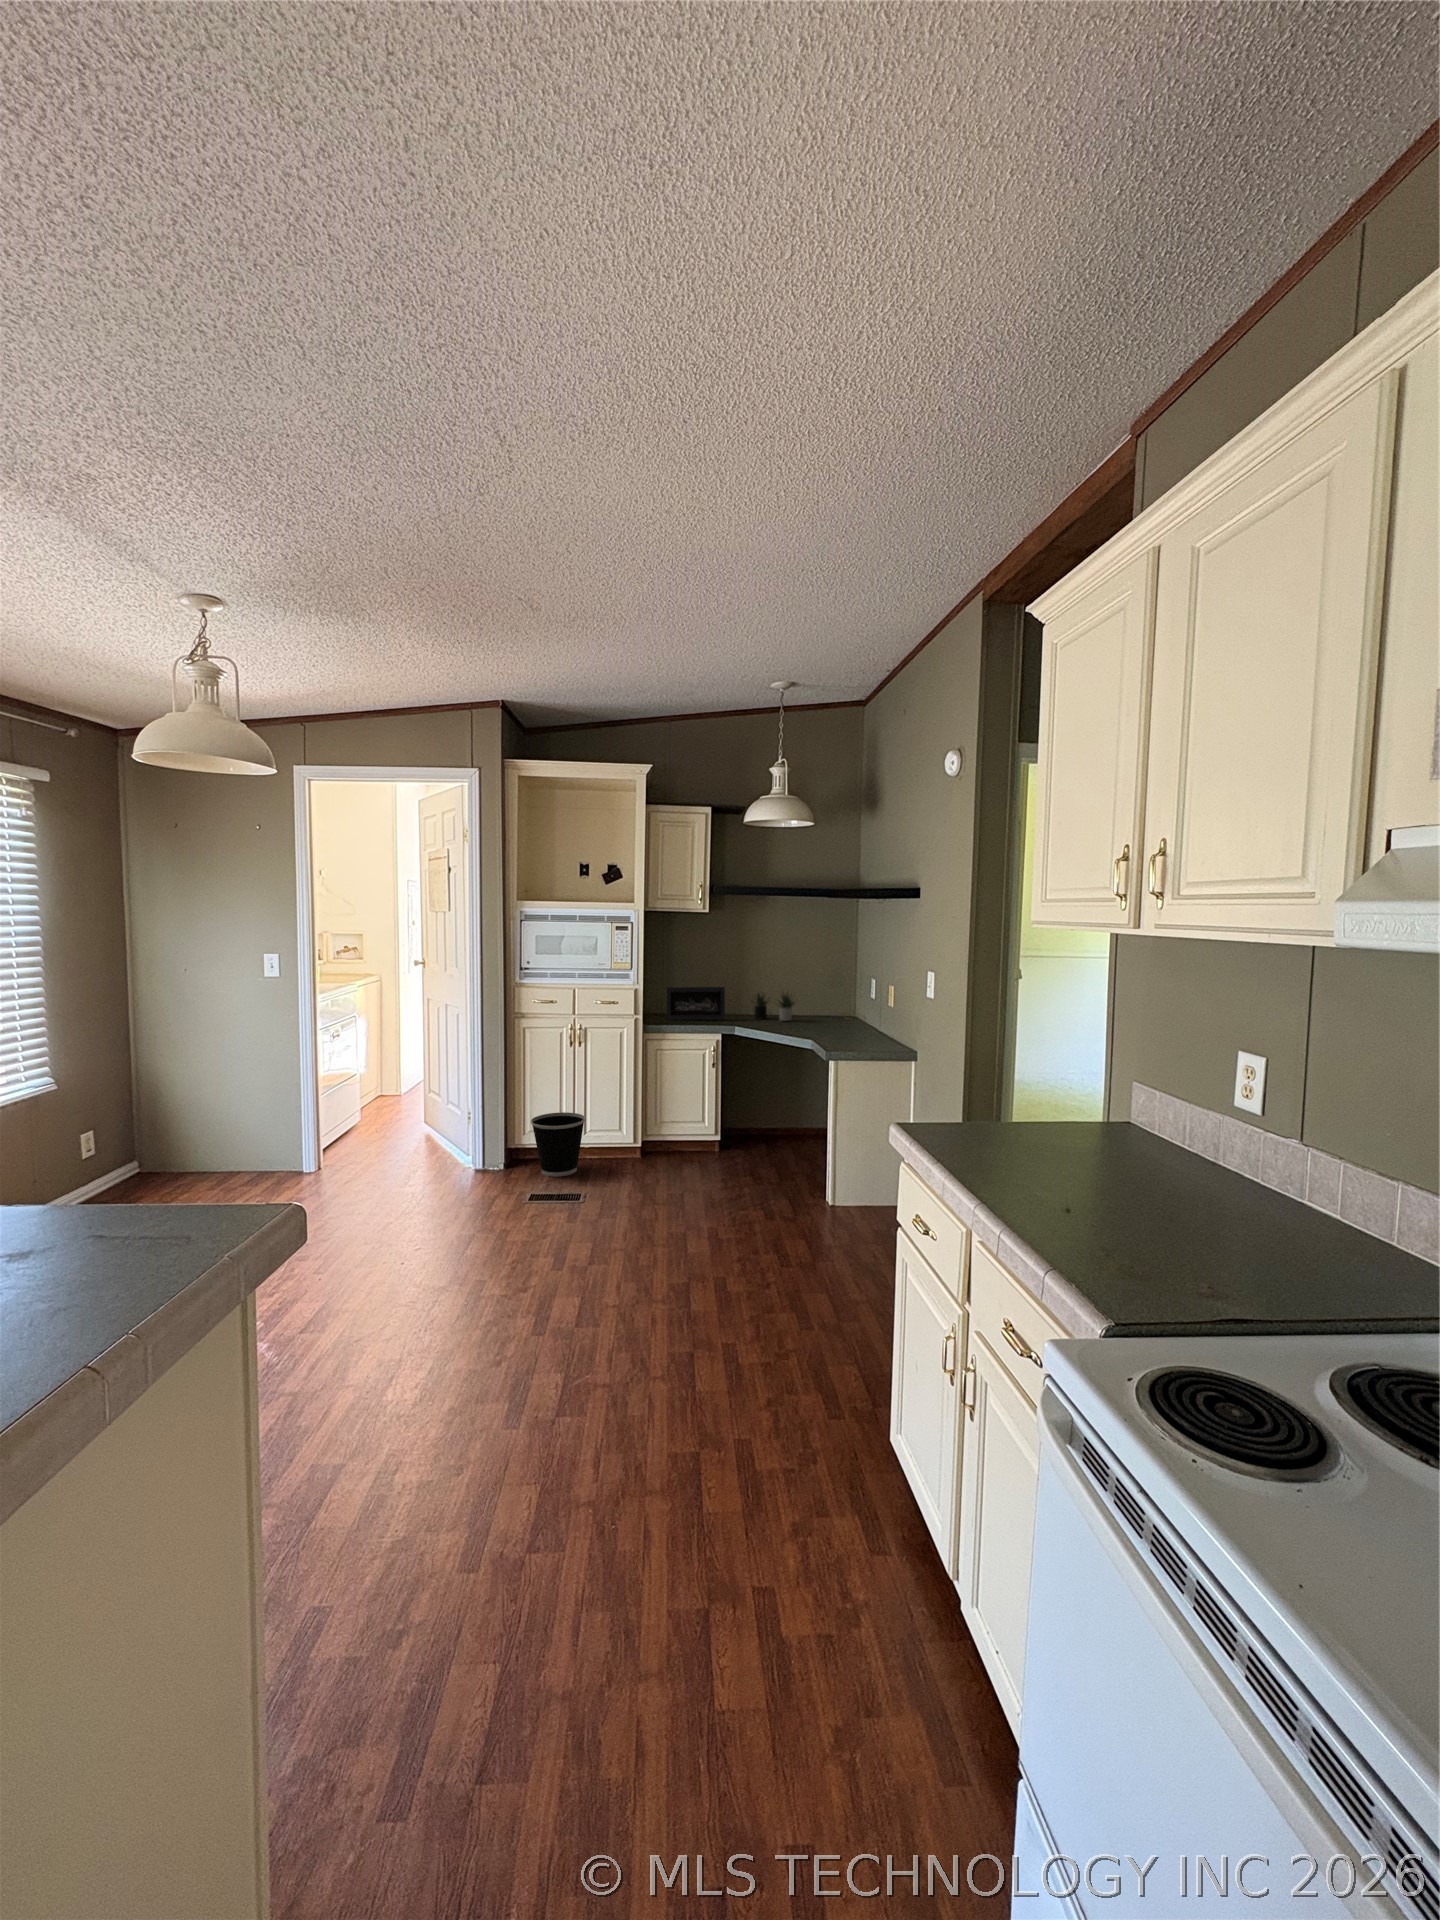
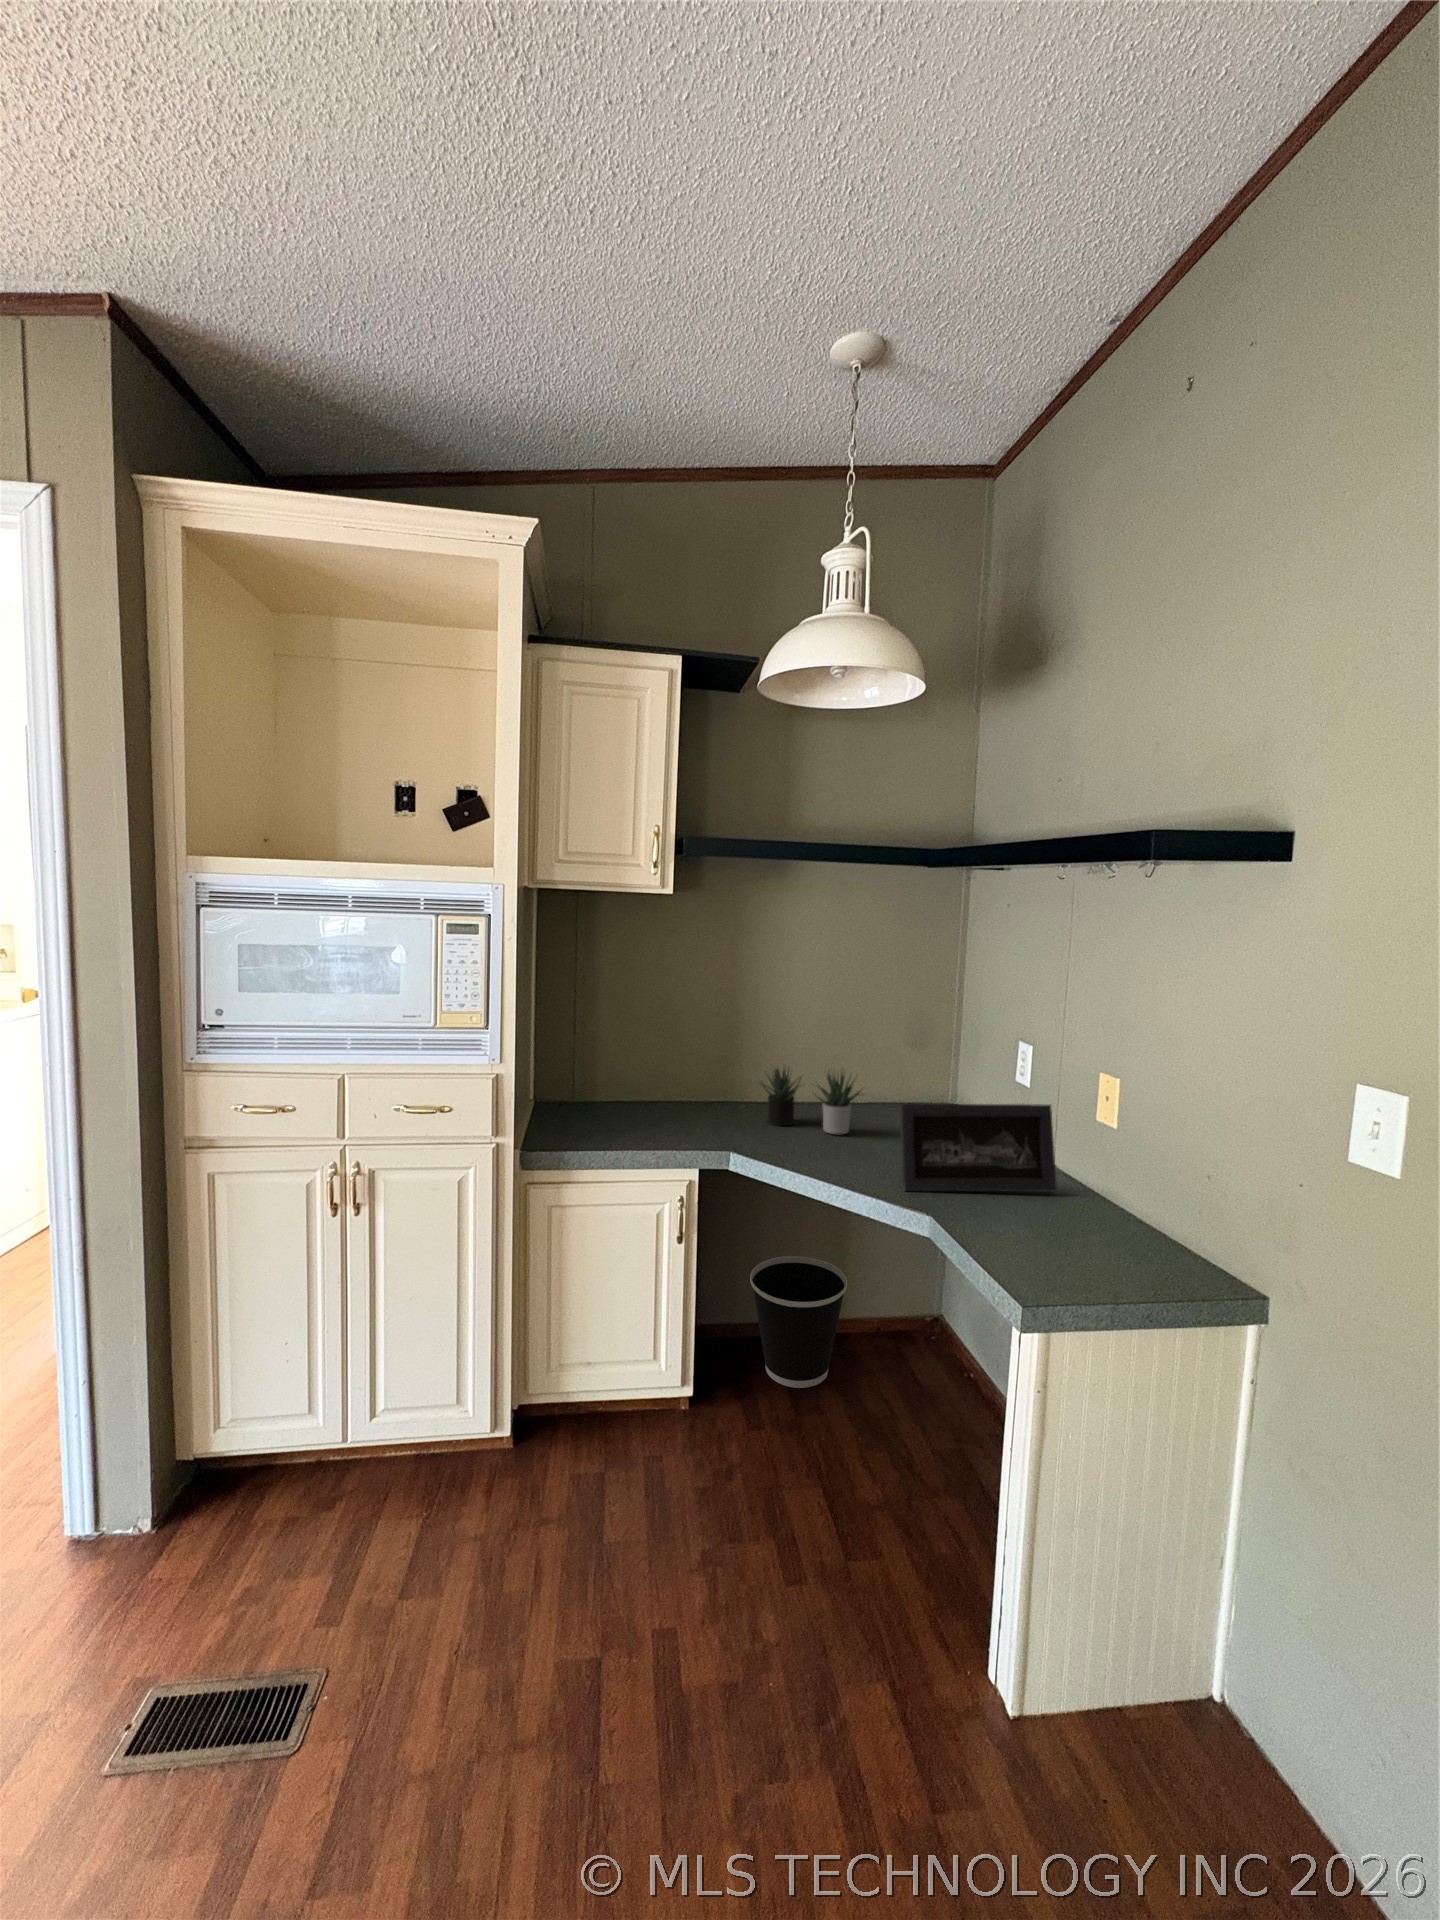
picture frame: present [667,987,725,1020] -> present [900,1104,1057,1191]
wastebasket: present [531,1112,585,1177] -> present [750,1256,847,1388]

